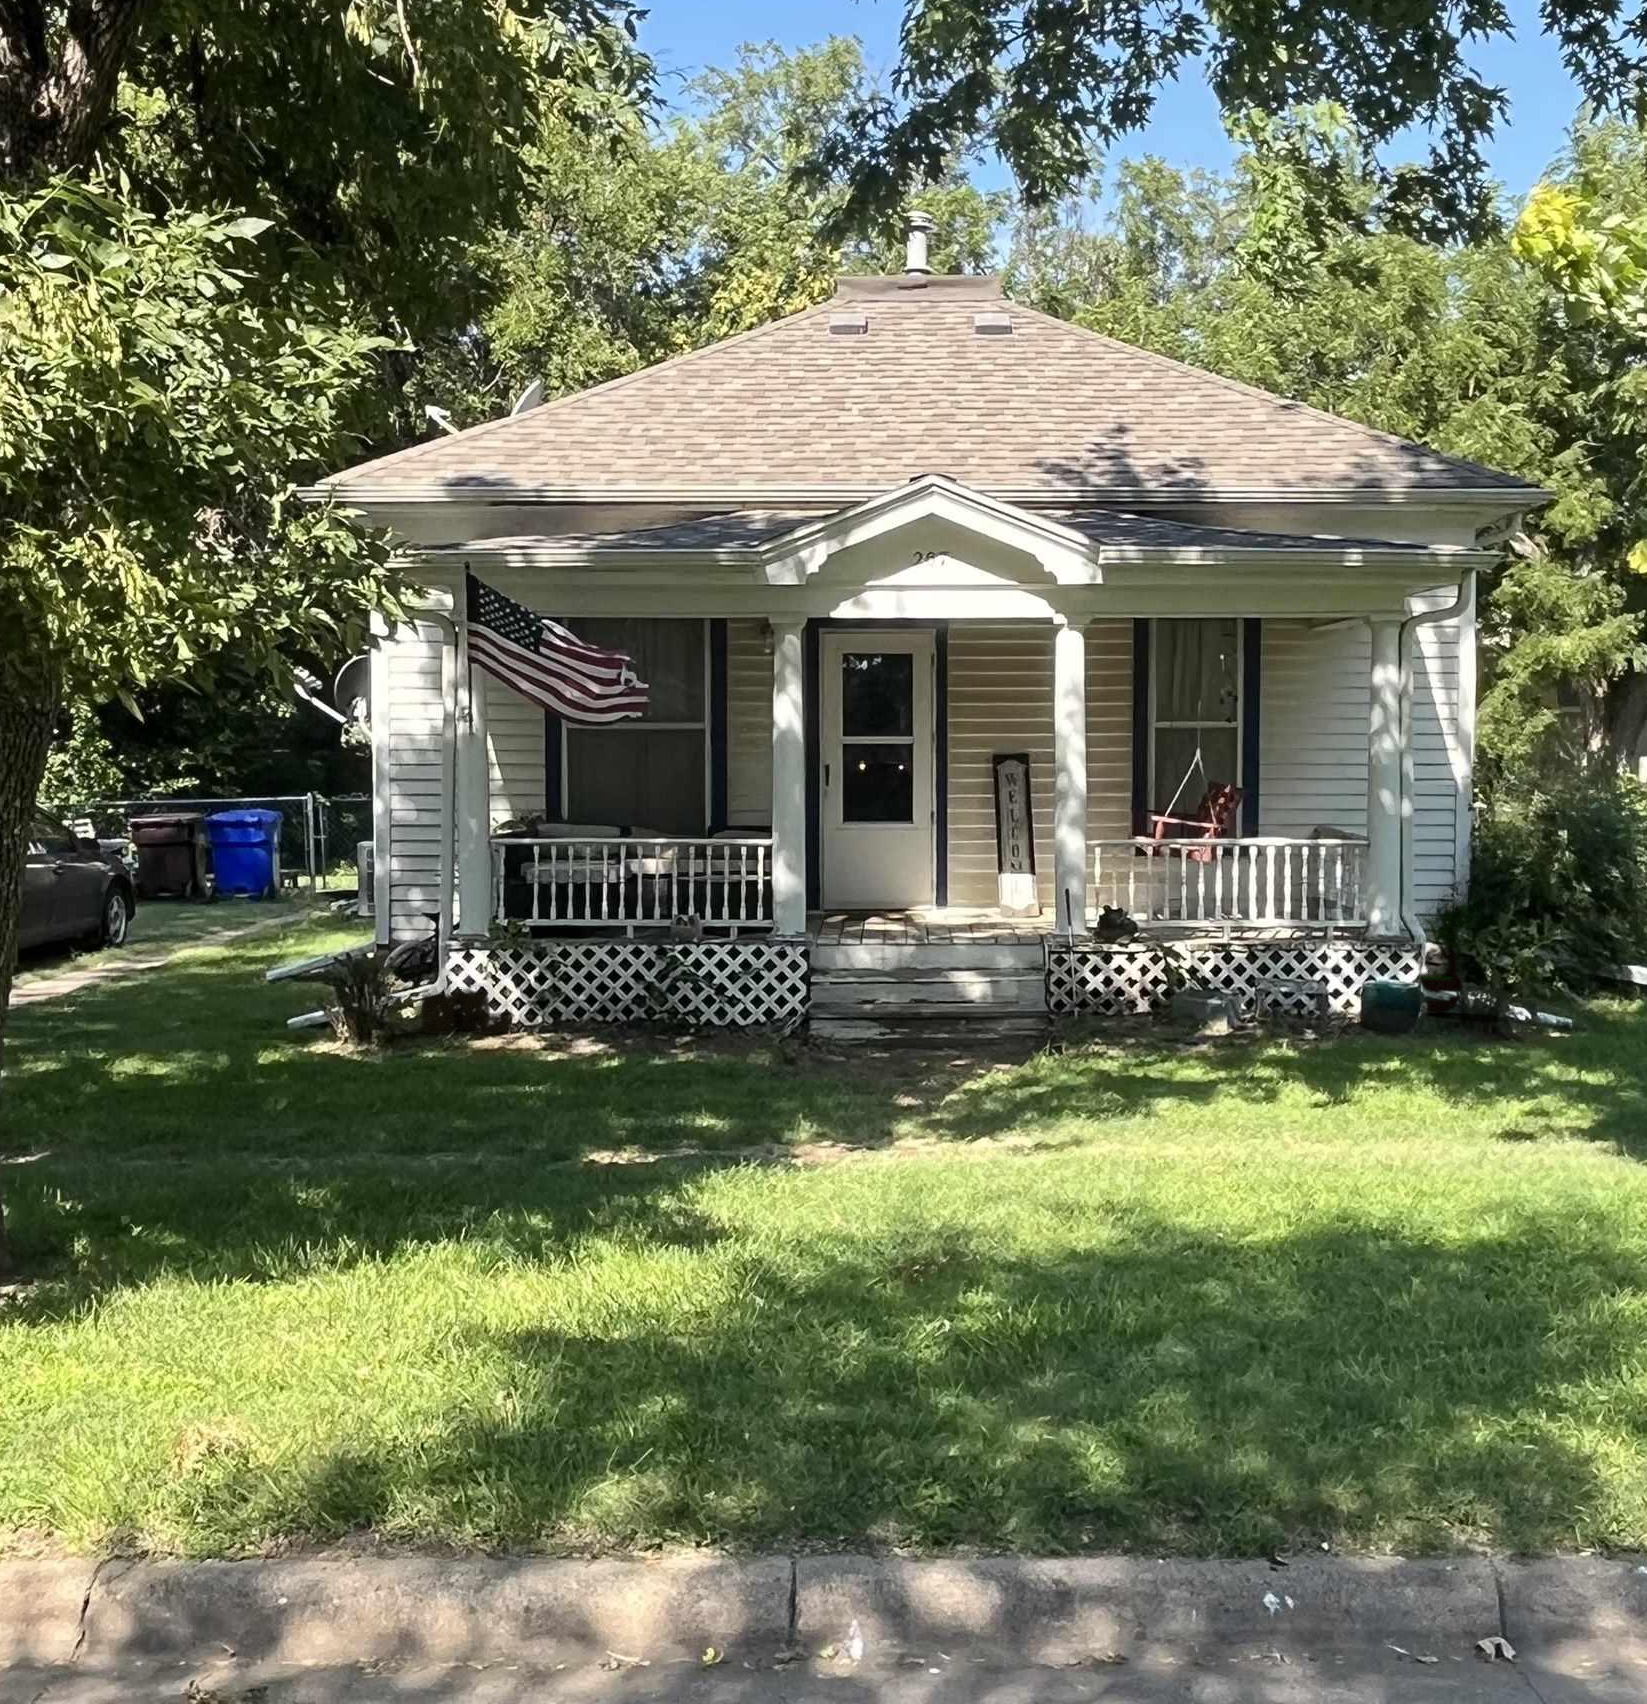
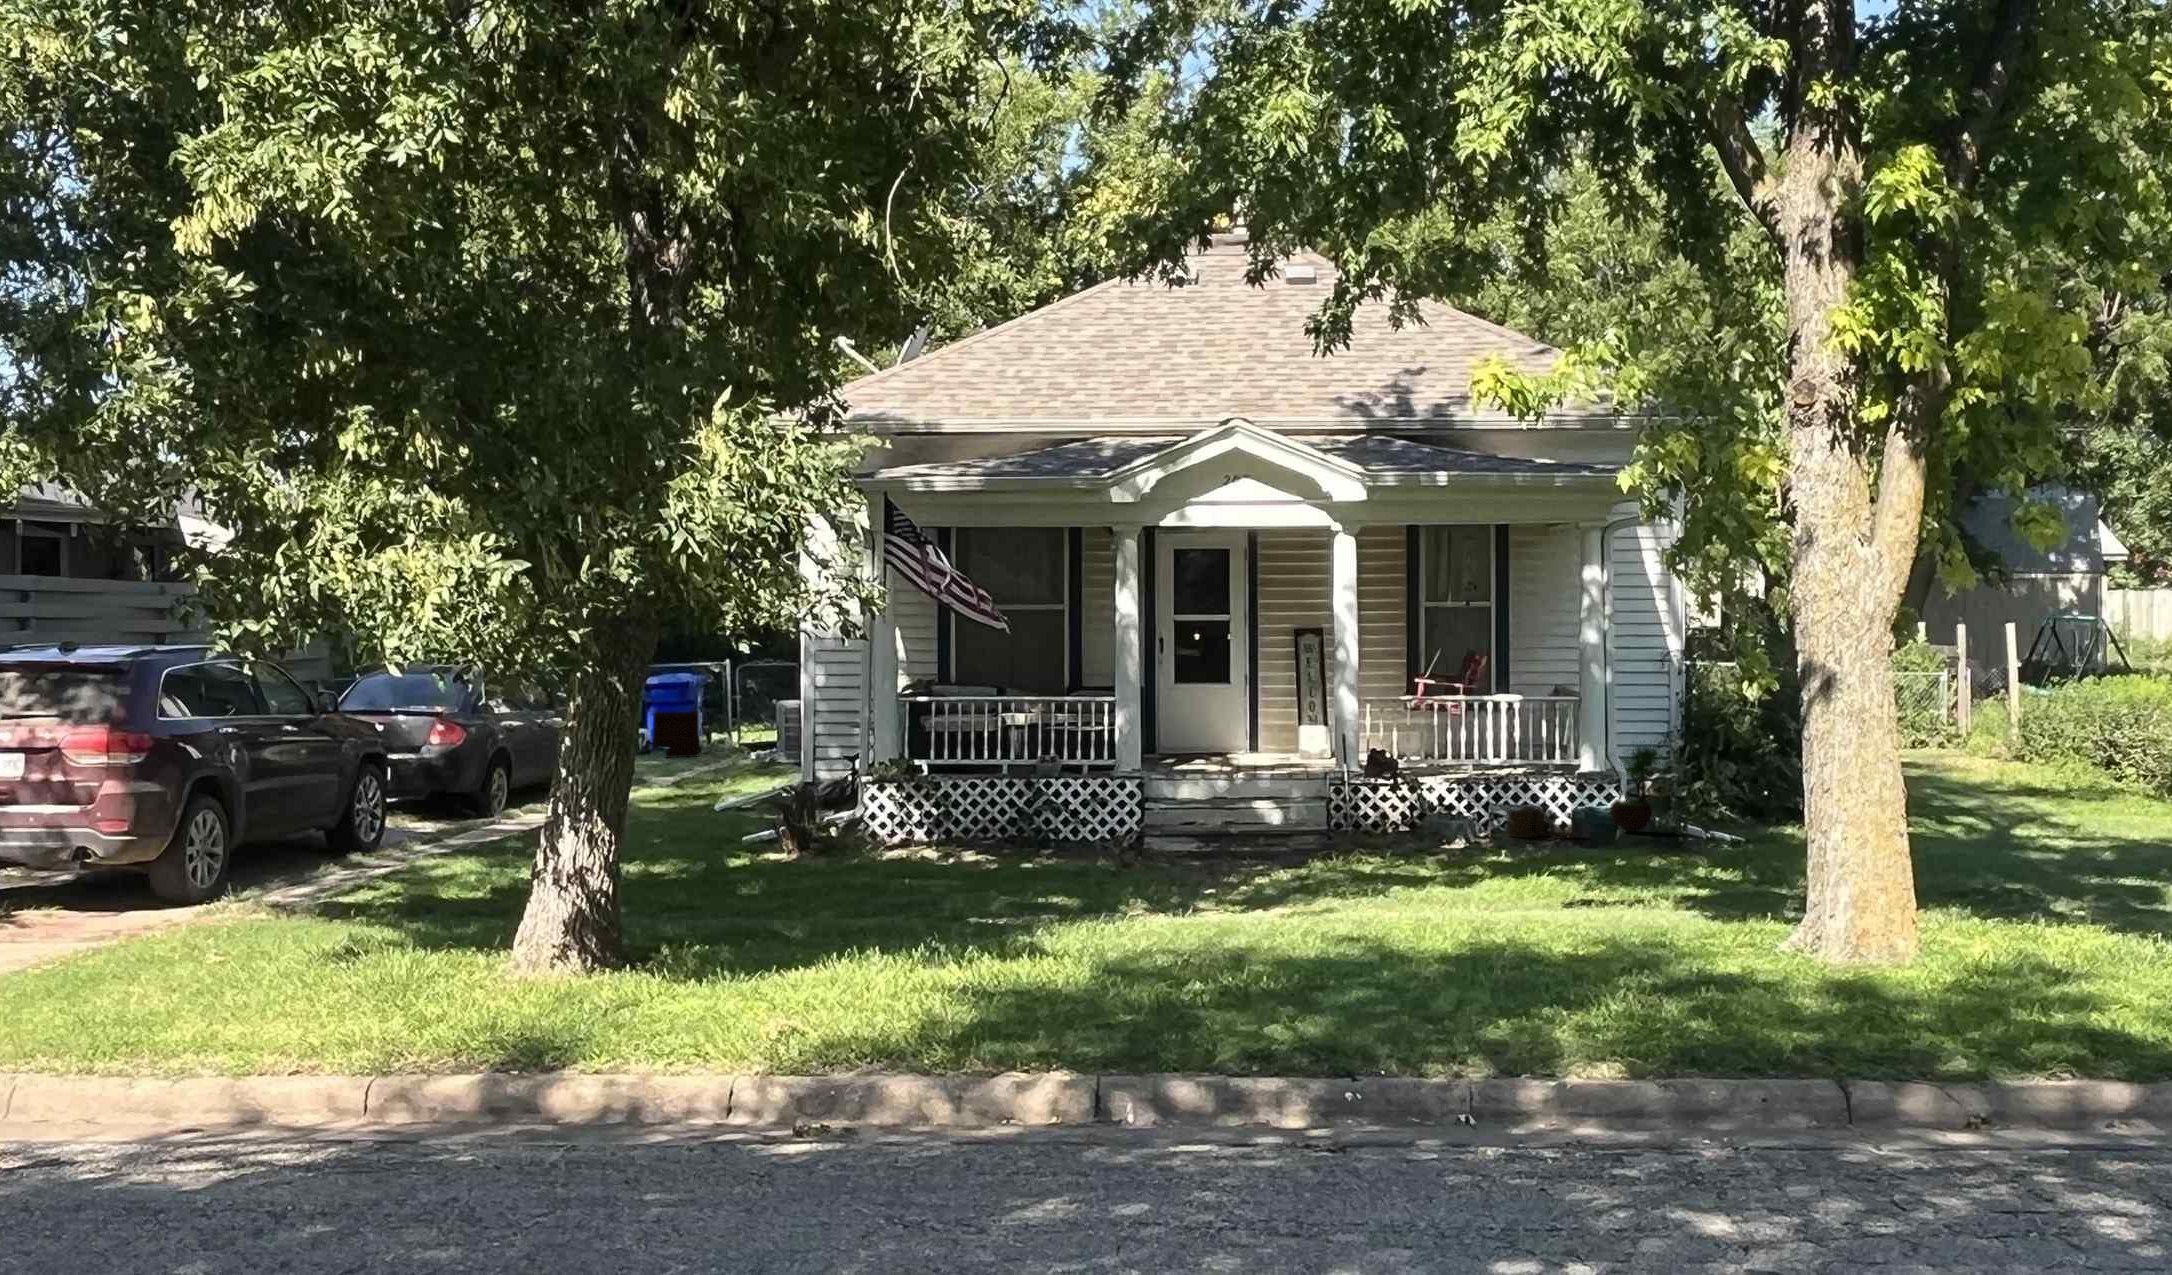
wooden crate: none [270,845,325,899] -> present [653,710,699,758]
woven basket: present [422,987,511,1034] -> present [1507,806,1575,839]

